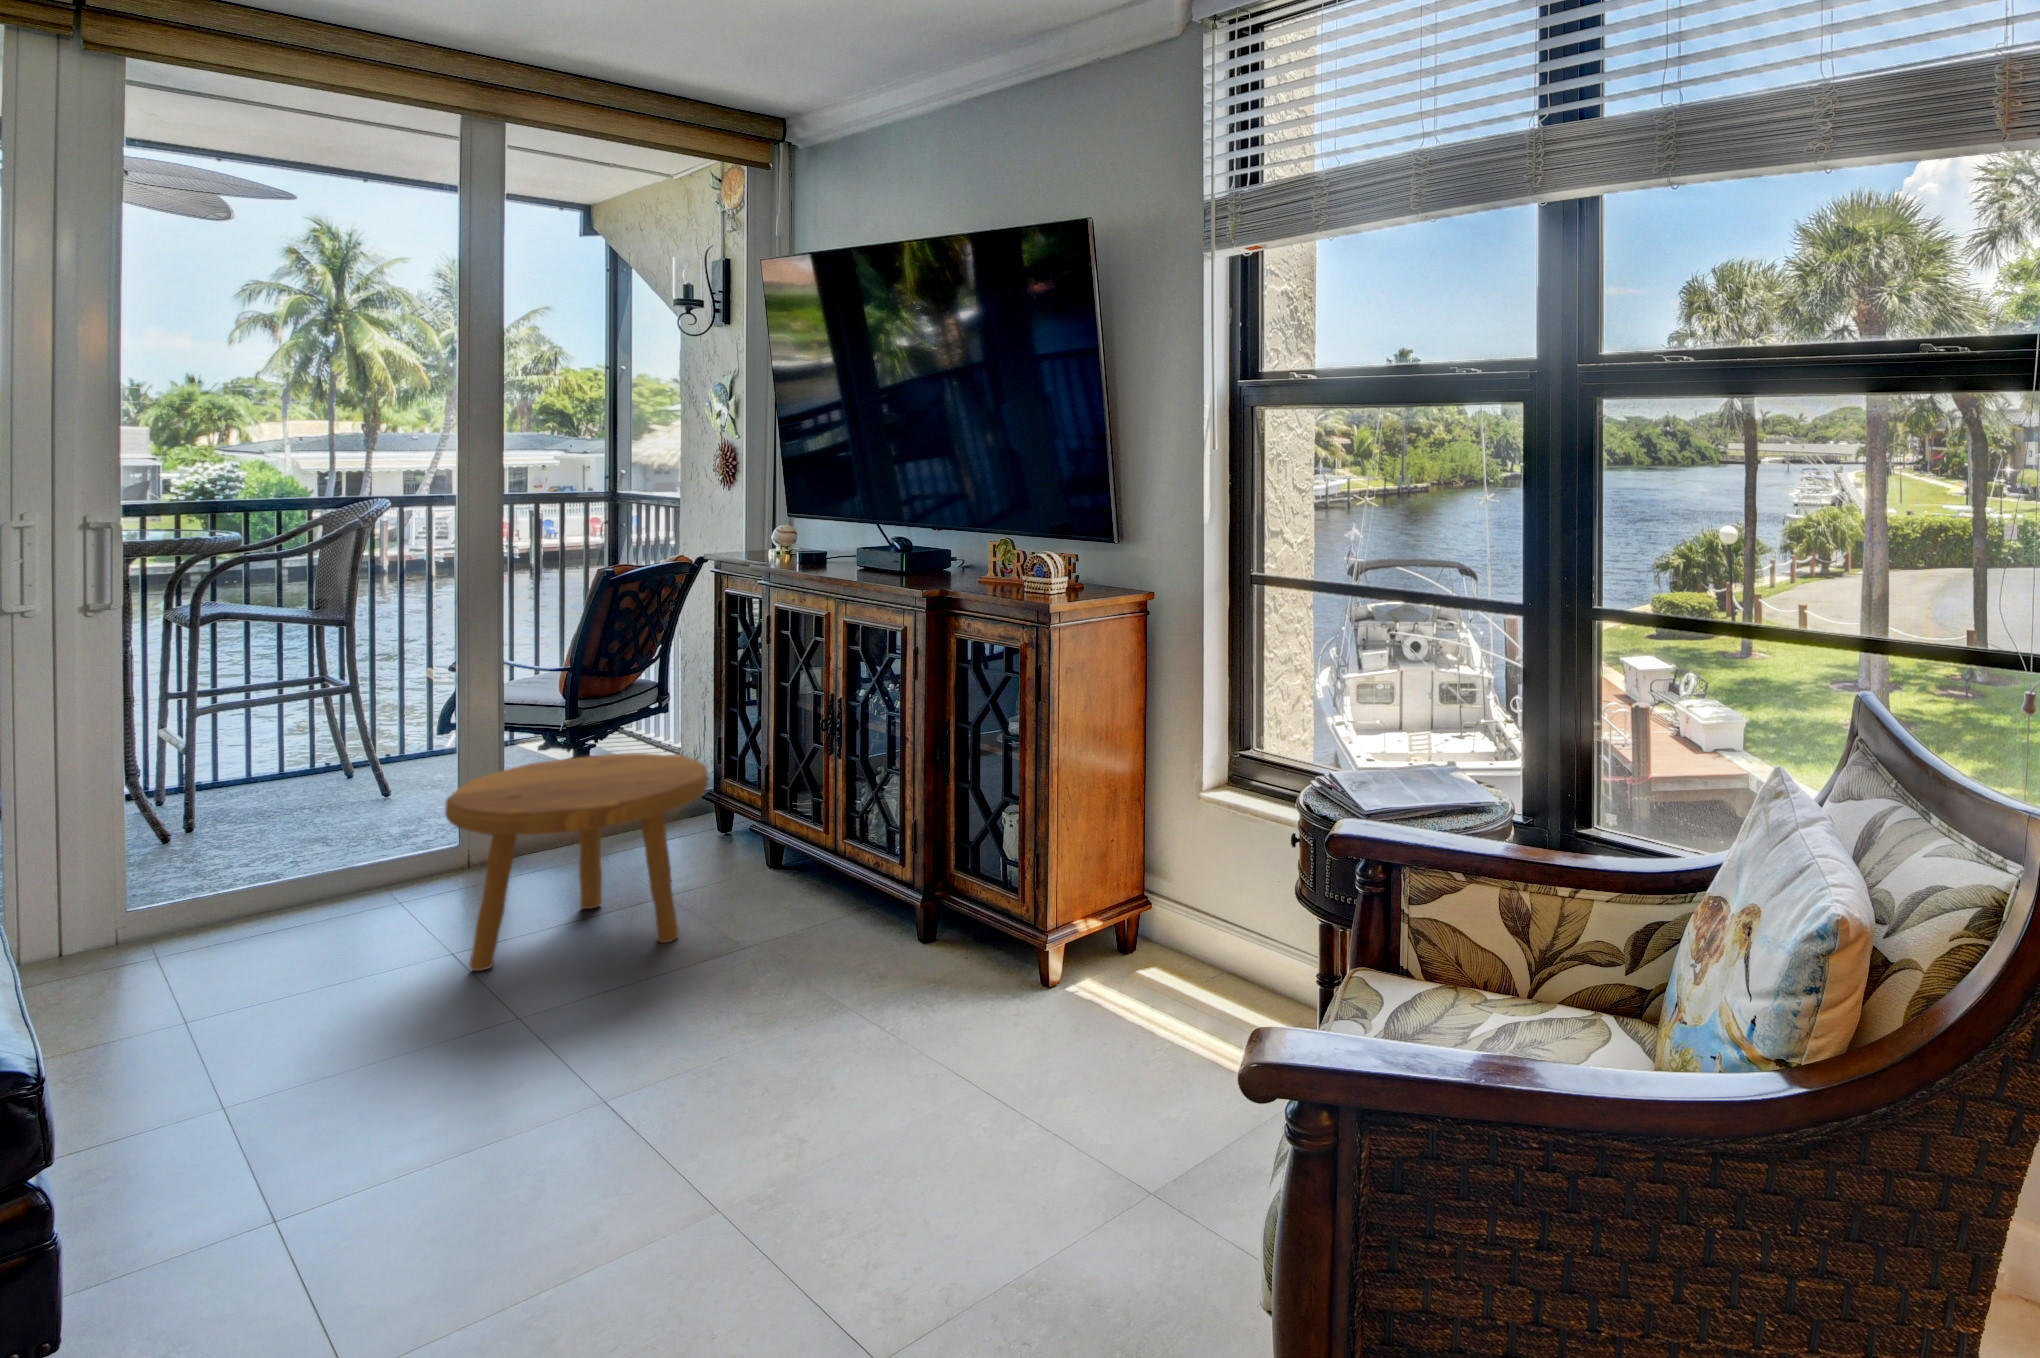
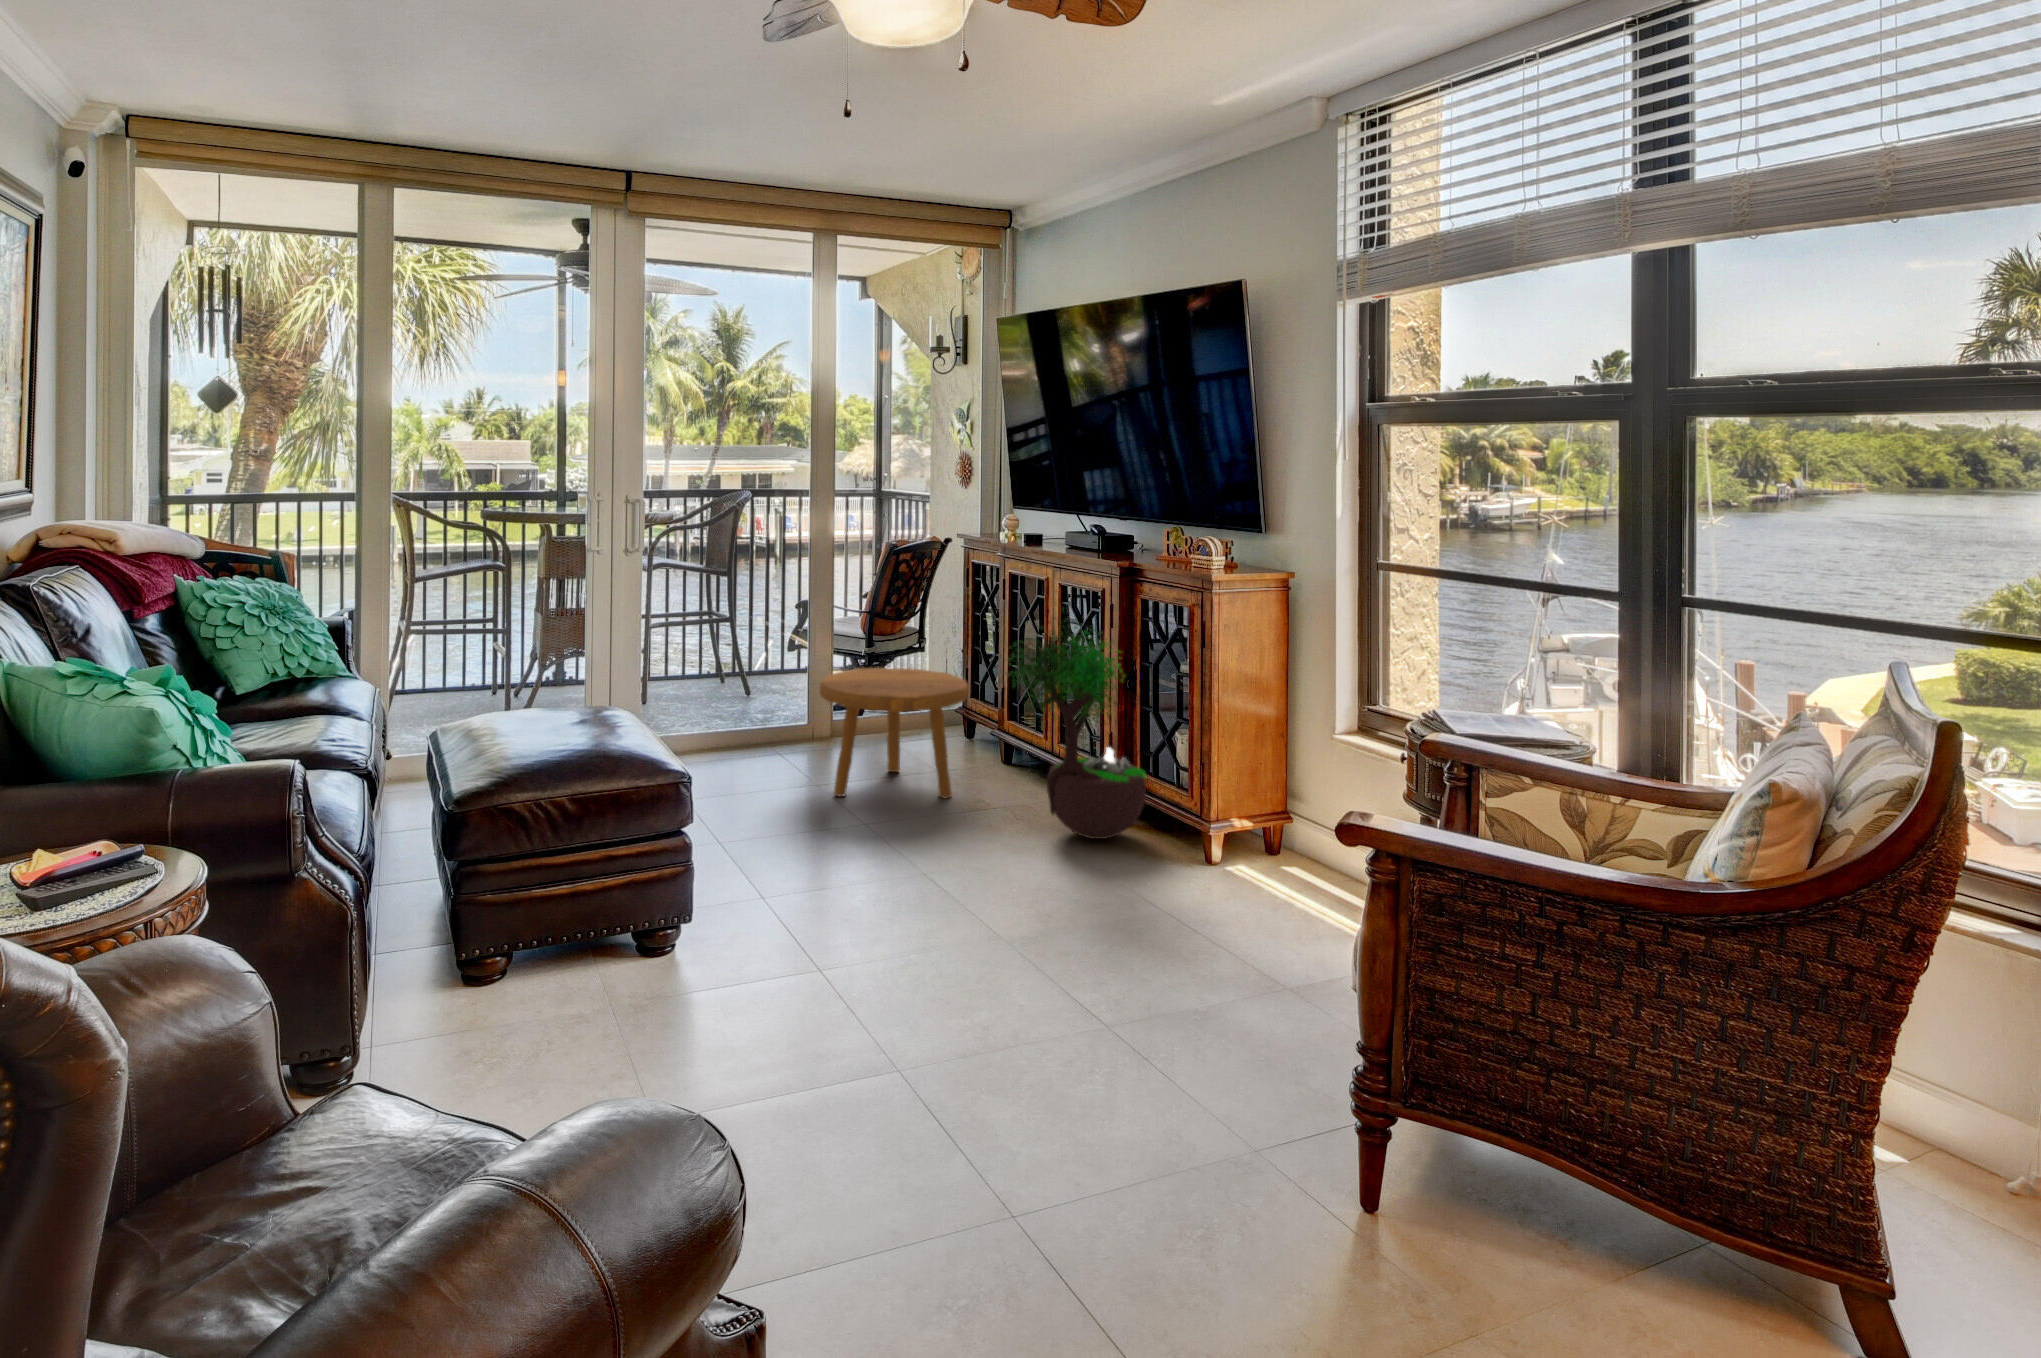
potted tree: none [740,659,967,976] -> present [1007,609,1146,839]

